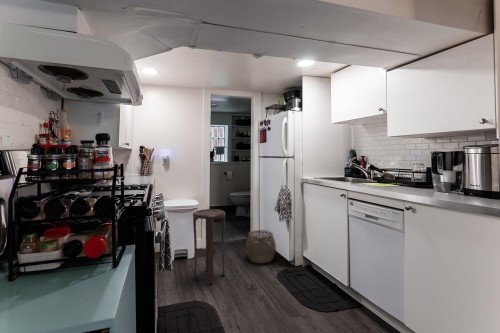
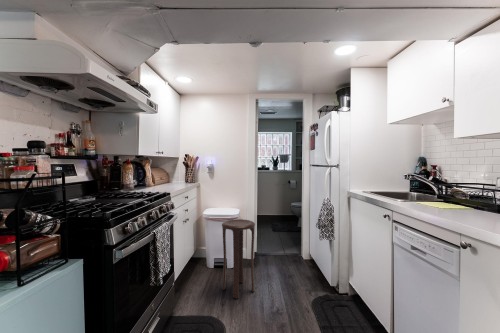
woven basket: present [246,230,276,263] -> none [284,246,319,285]

